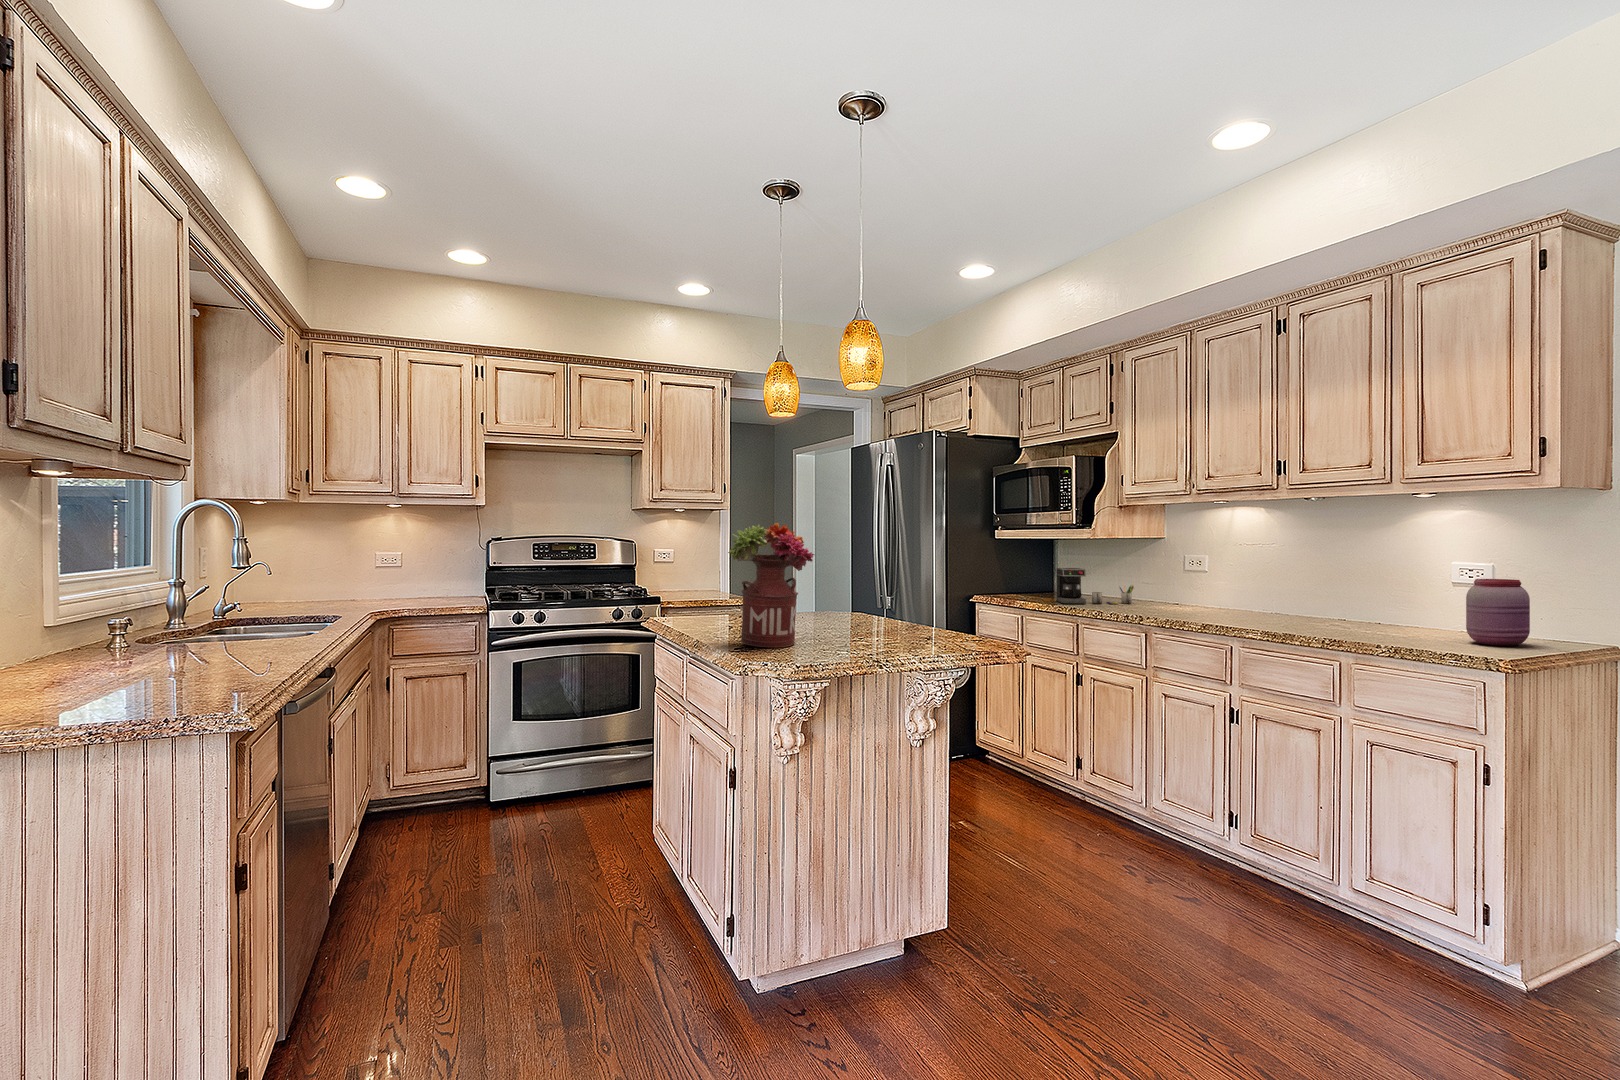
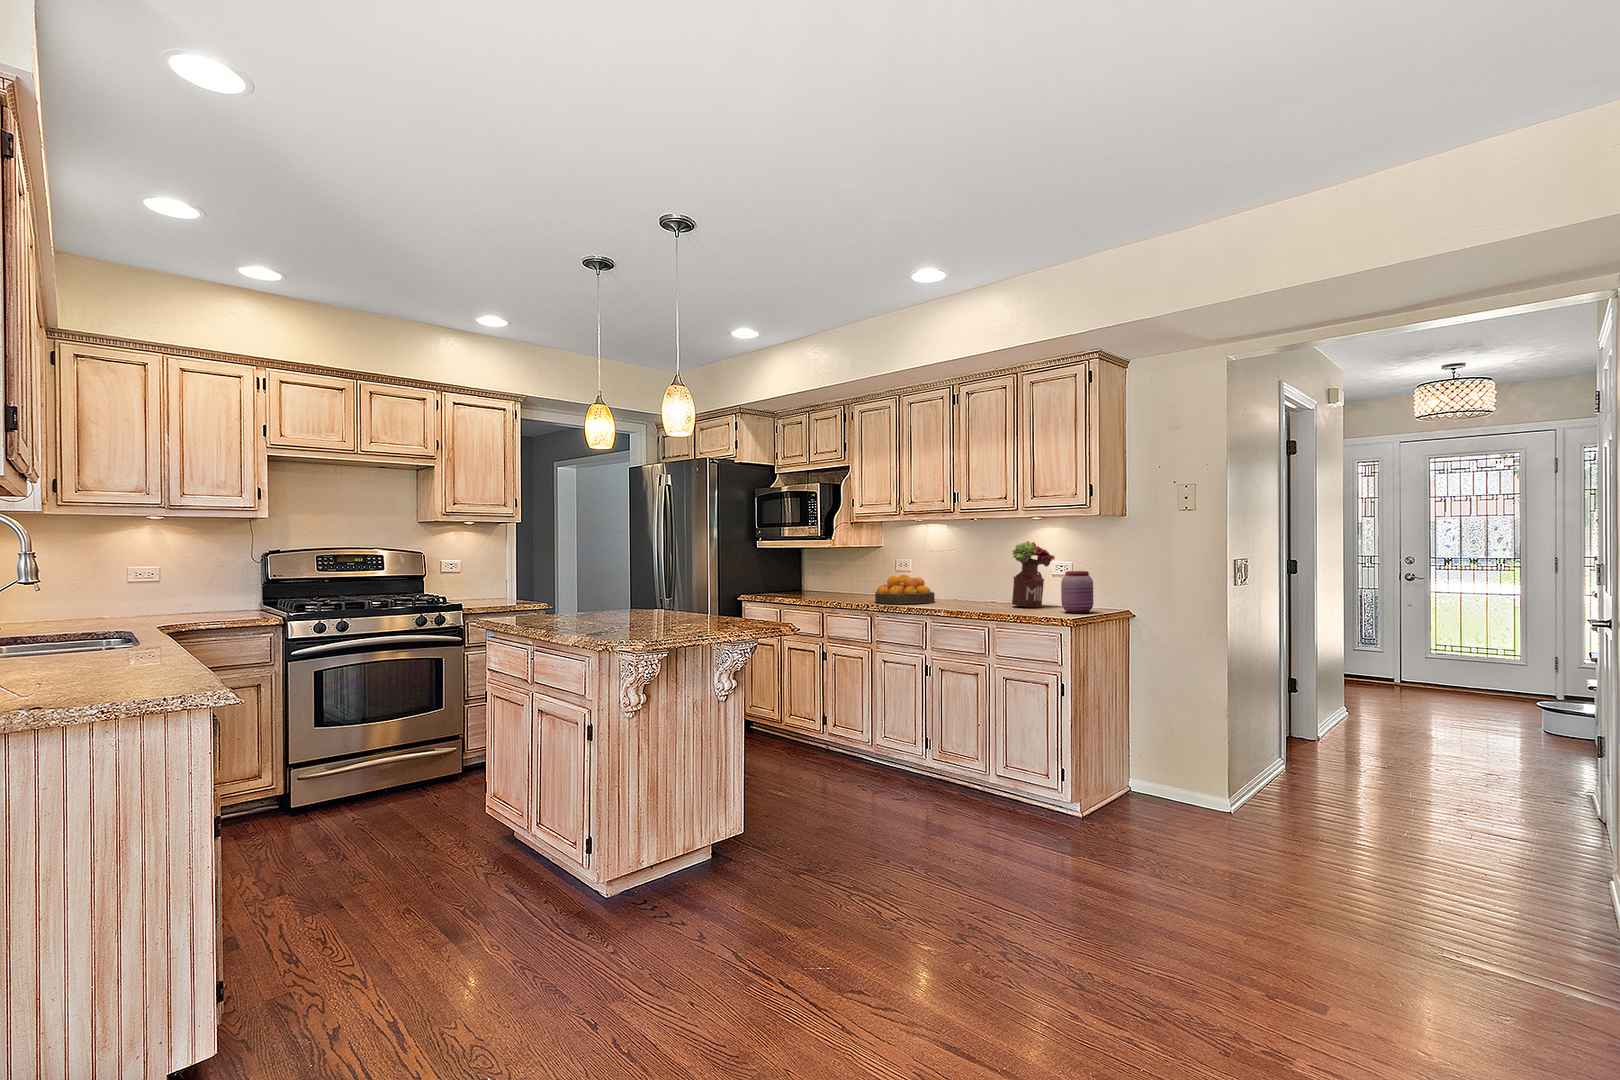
flower arrangement: present [728,523,814,647] -> present [1012,541,1055,607]
coffee maker: present [1056,568,1134,604] -> none [803,570,861,598]
fruit bowl: none [1153,577,1243,617] -> present [875,575,935,604]

